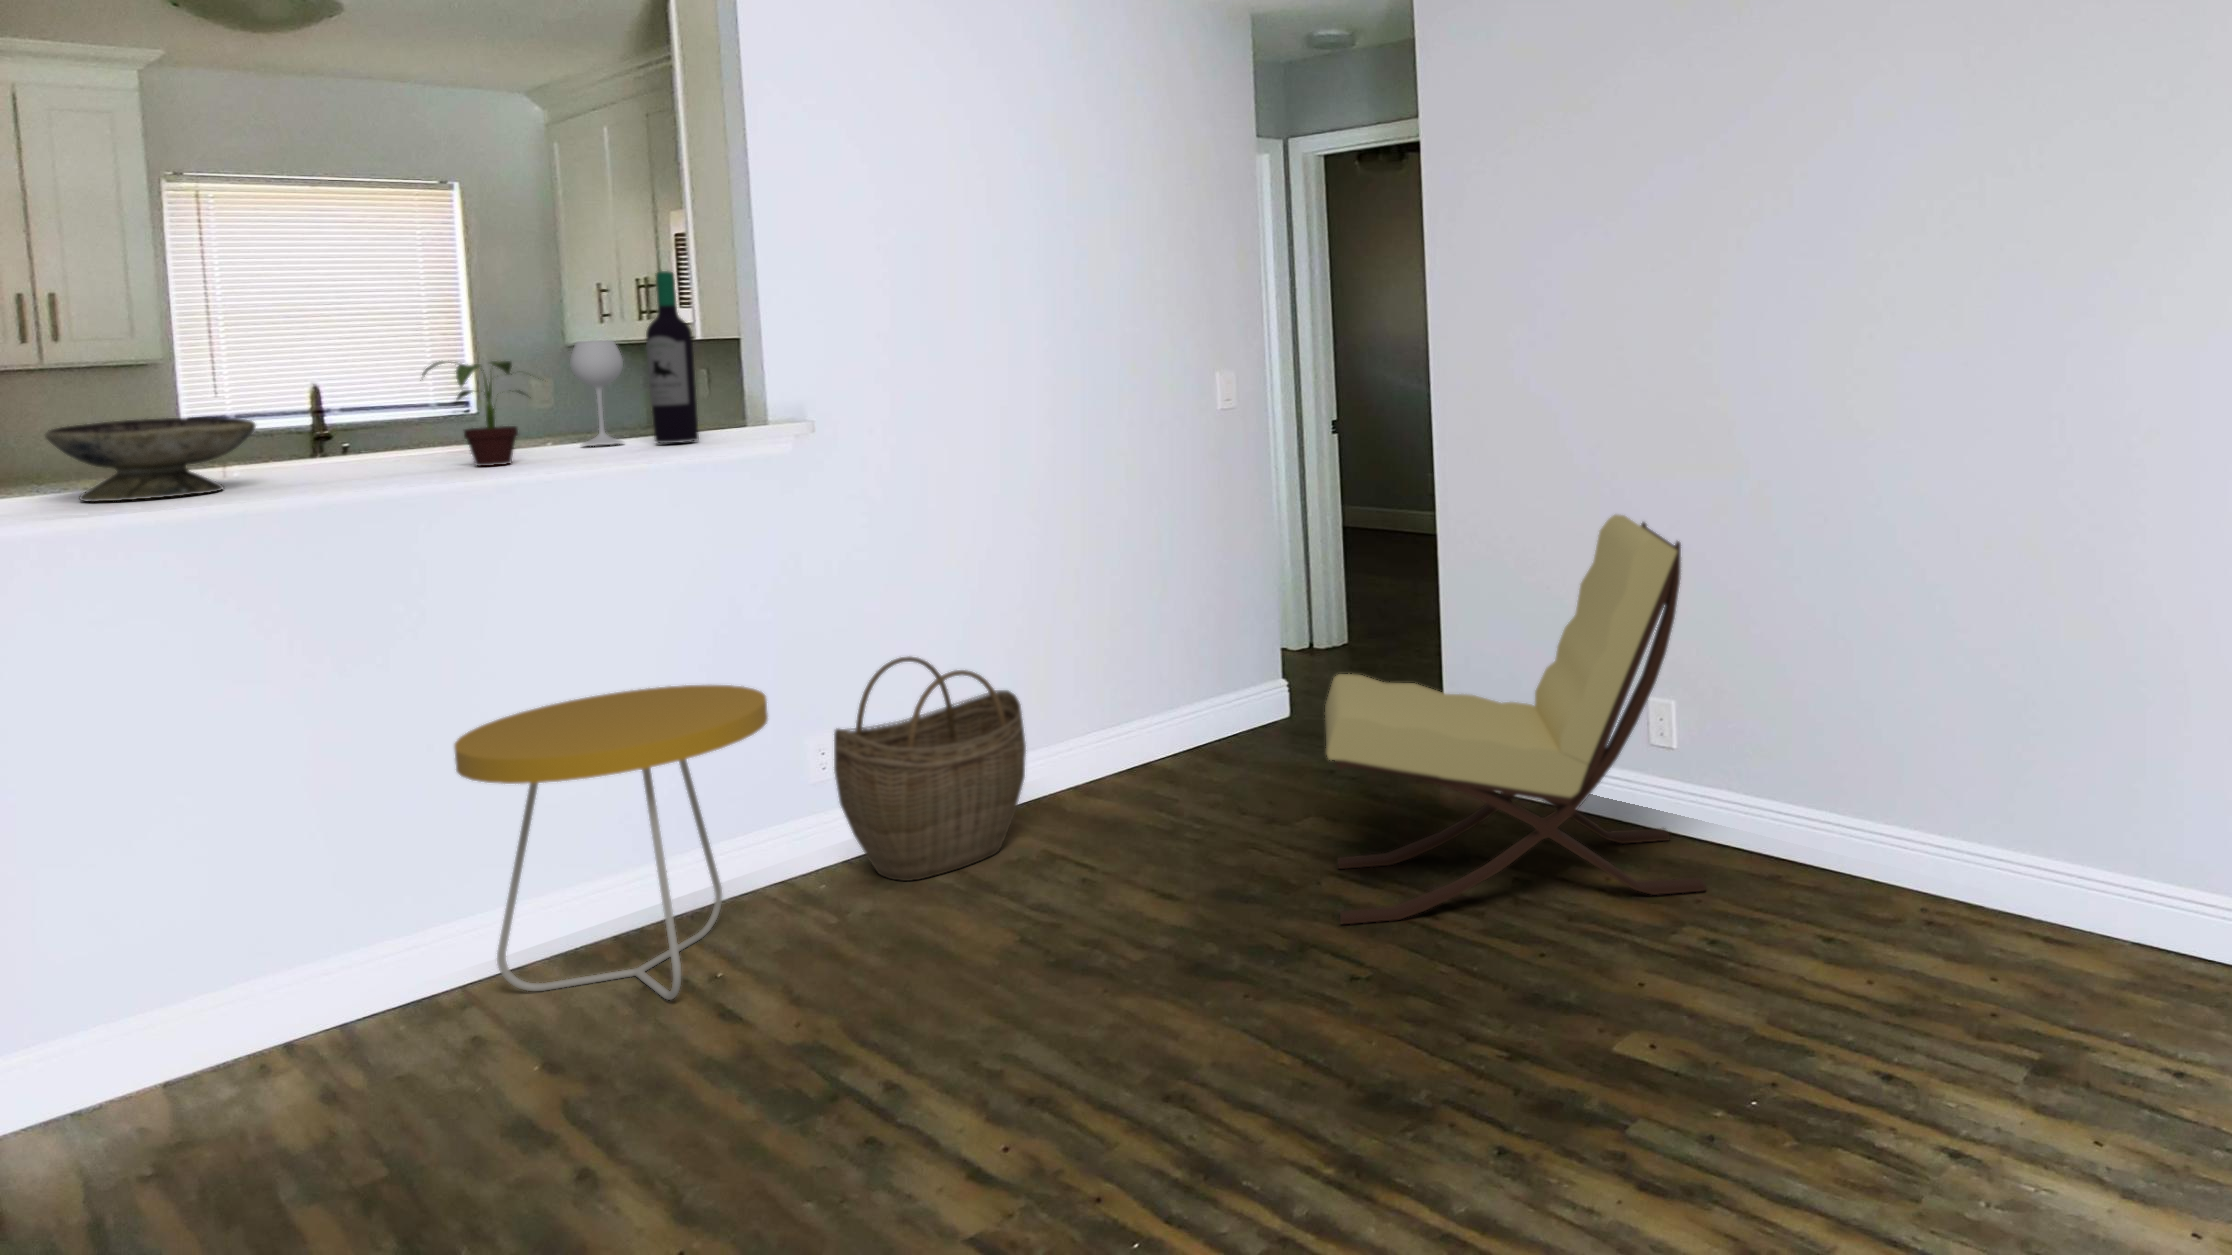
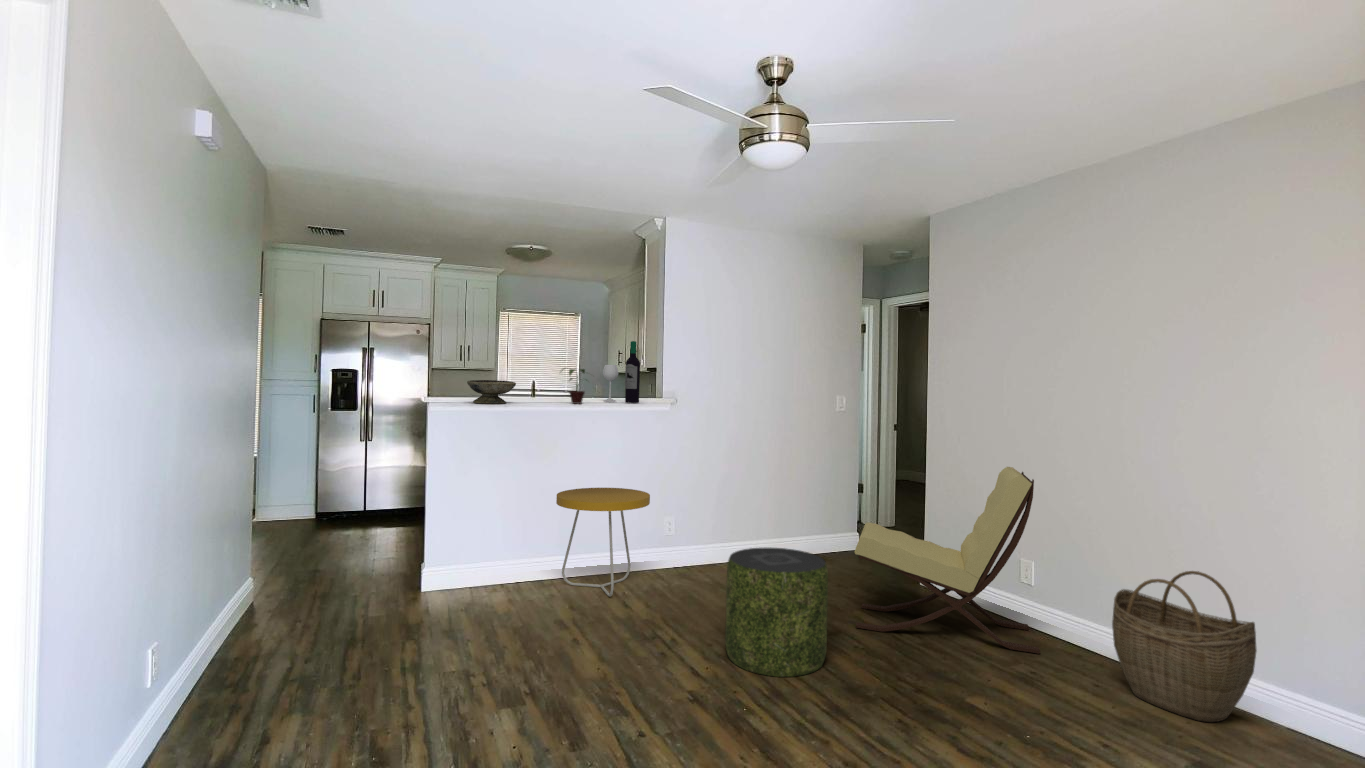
woven basket: present [834,657,1026,881] -> present [1112,571,1257,722]
pouf: none [1033,784,1298,1124] -> present [725,547,828,677]

